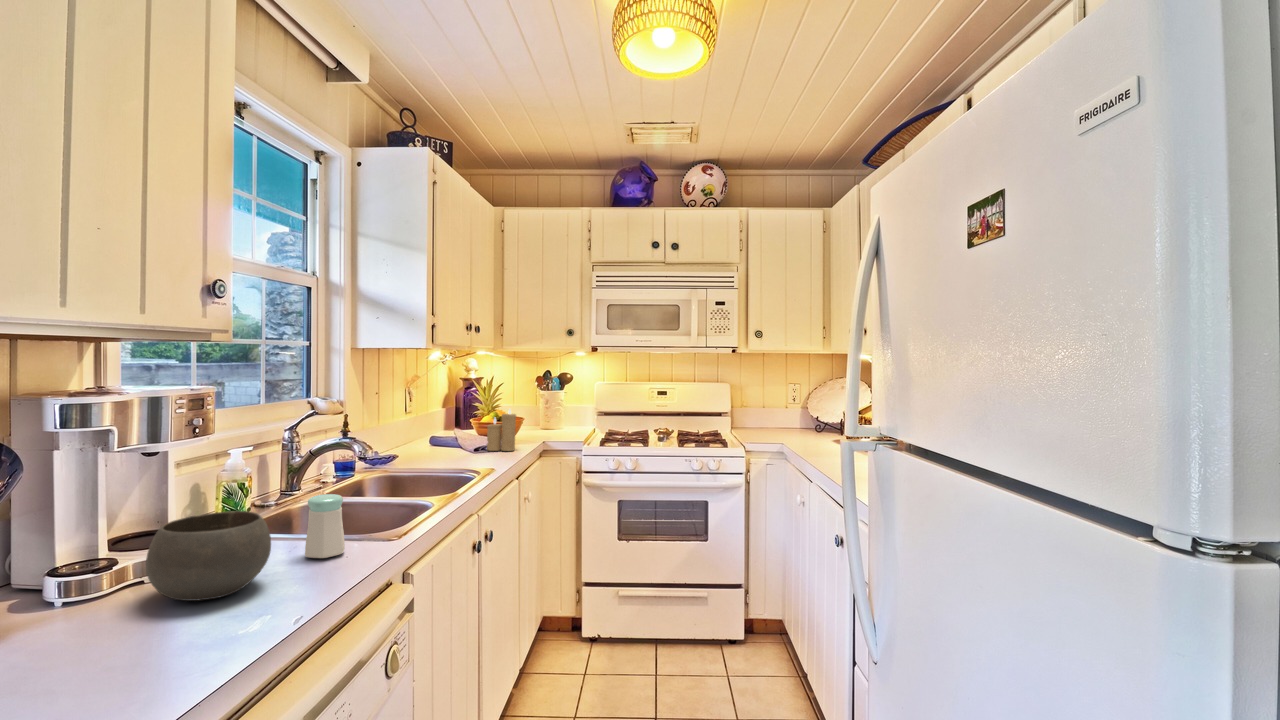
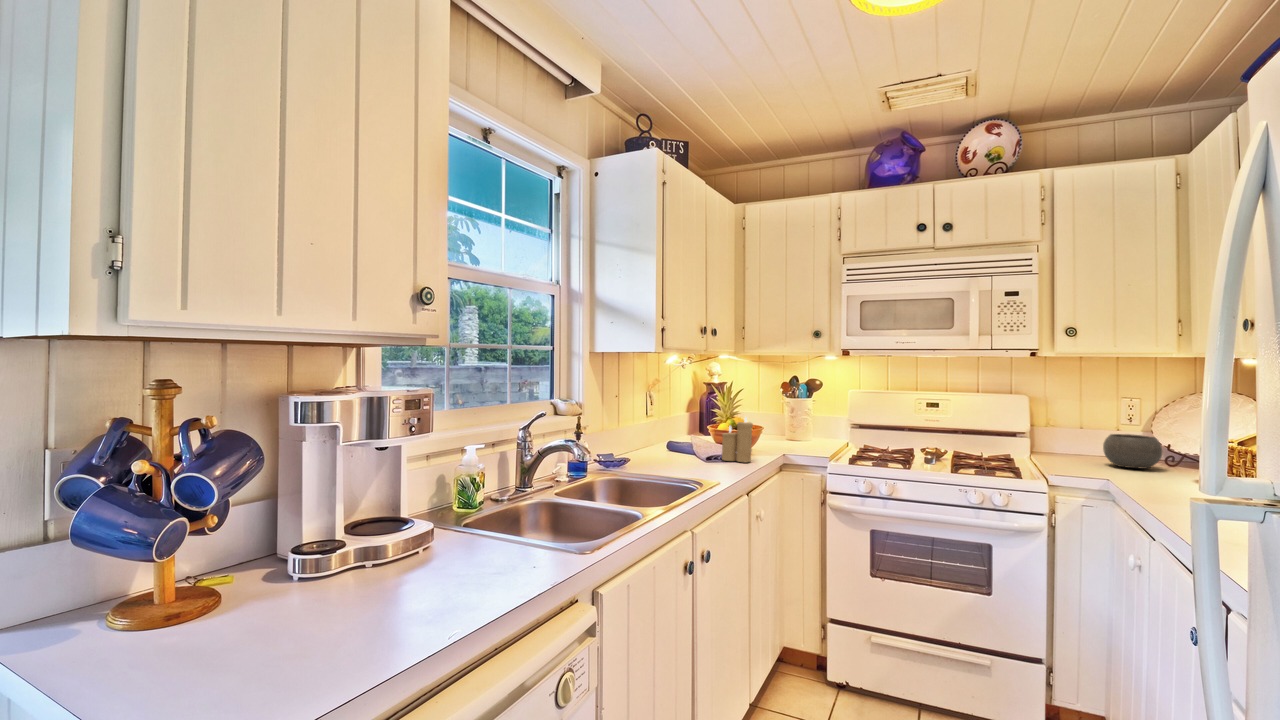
salt shaker: present [305,494,345,558] -> none [494,504,534,572]
bowl: present [146,511,271,601] -> present [1103,434,1162,469]

